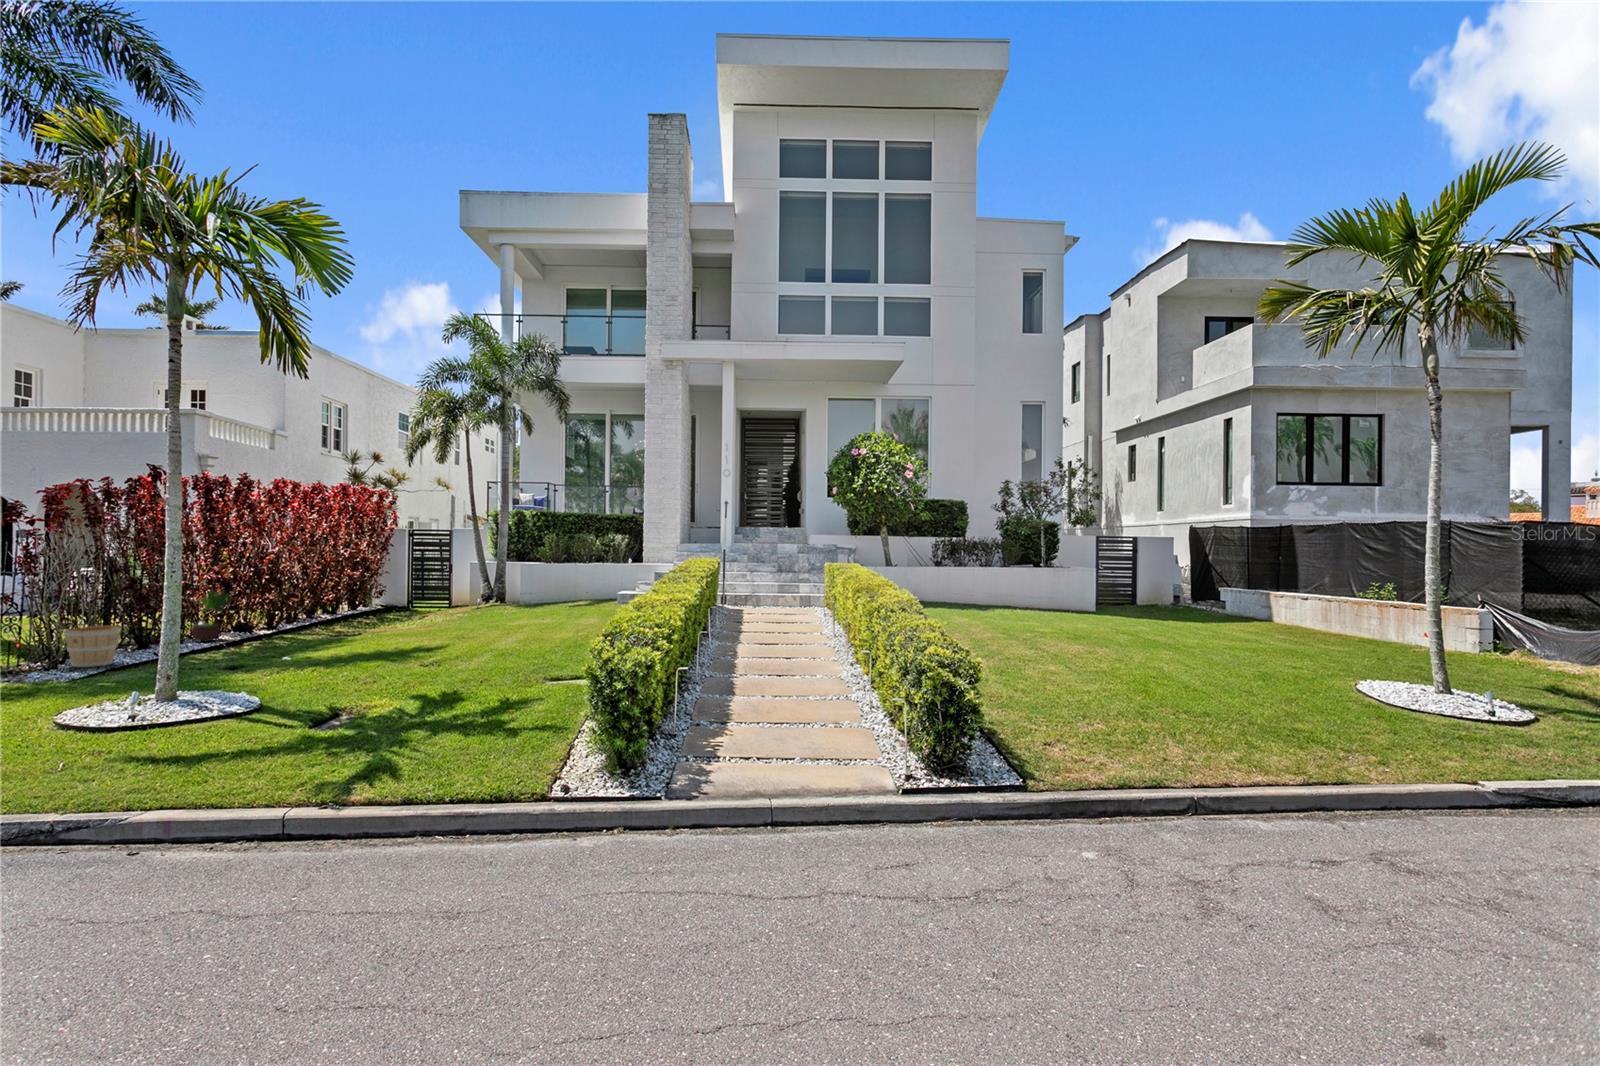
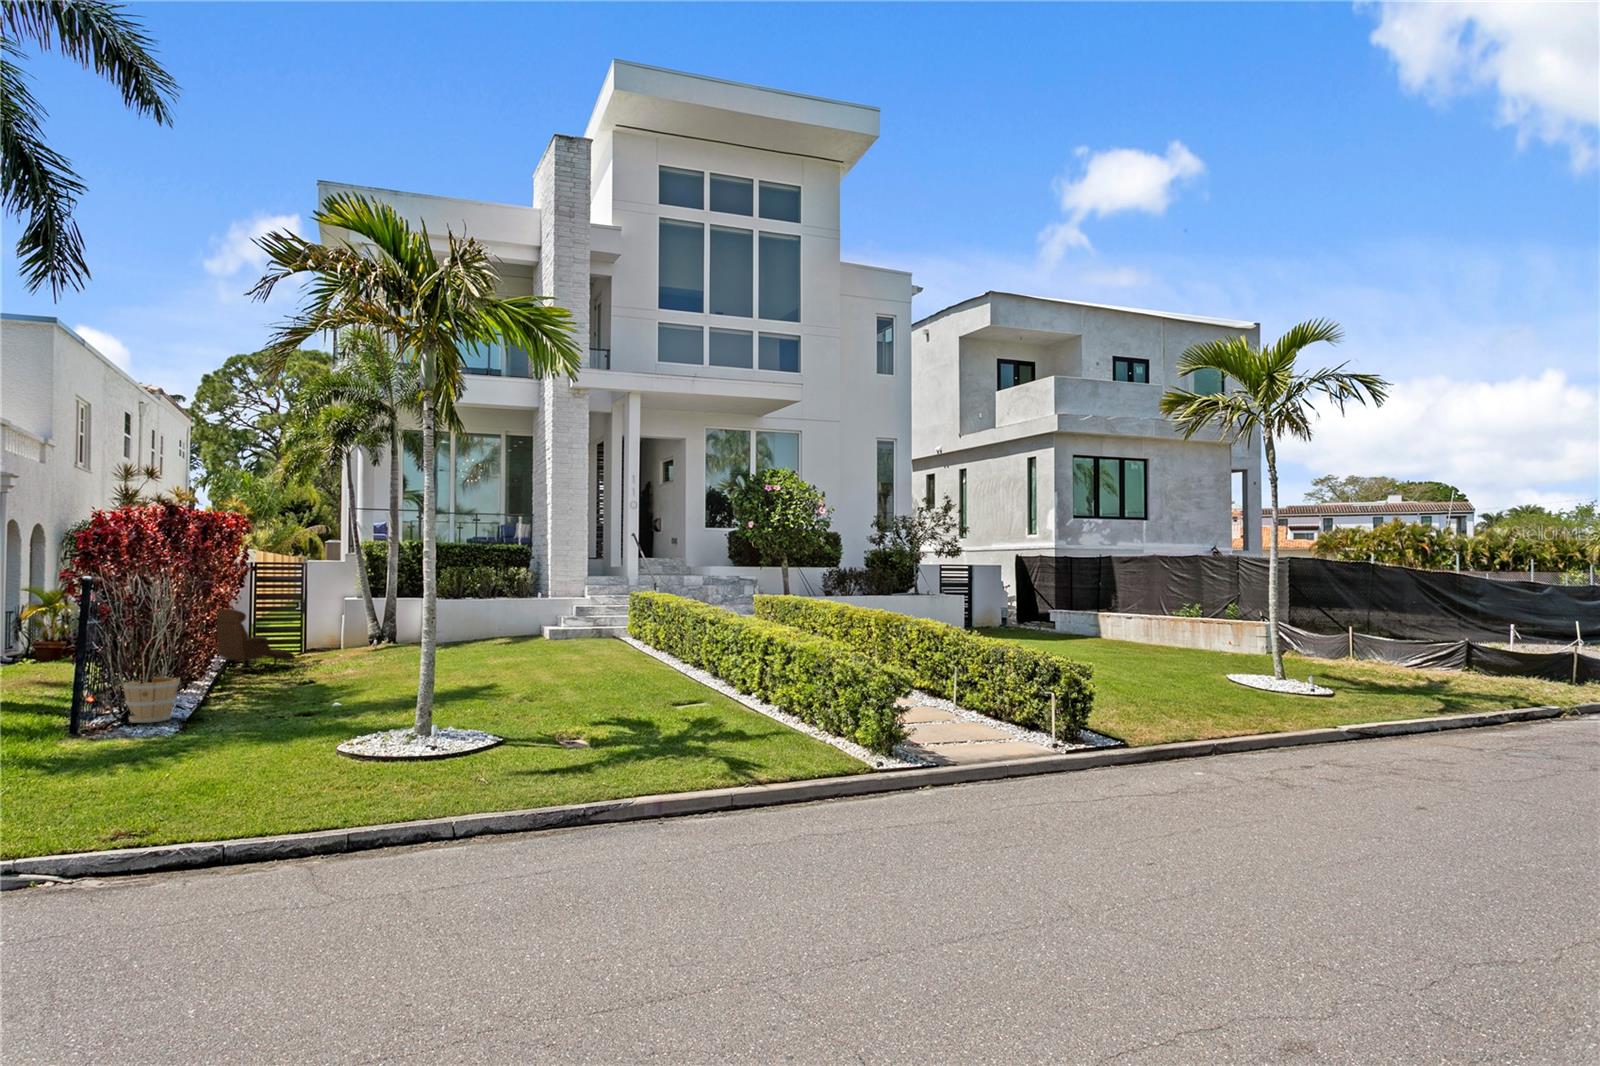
lounge chair: none [278,567,354,626] -> present [217,609,295,675]
potted tree: present [191,592,230,641] -> none [175,632,222,693]

